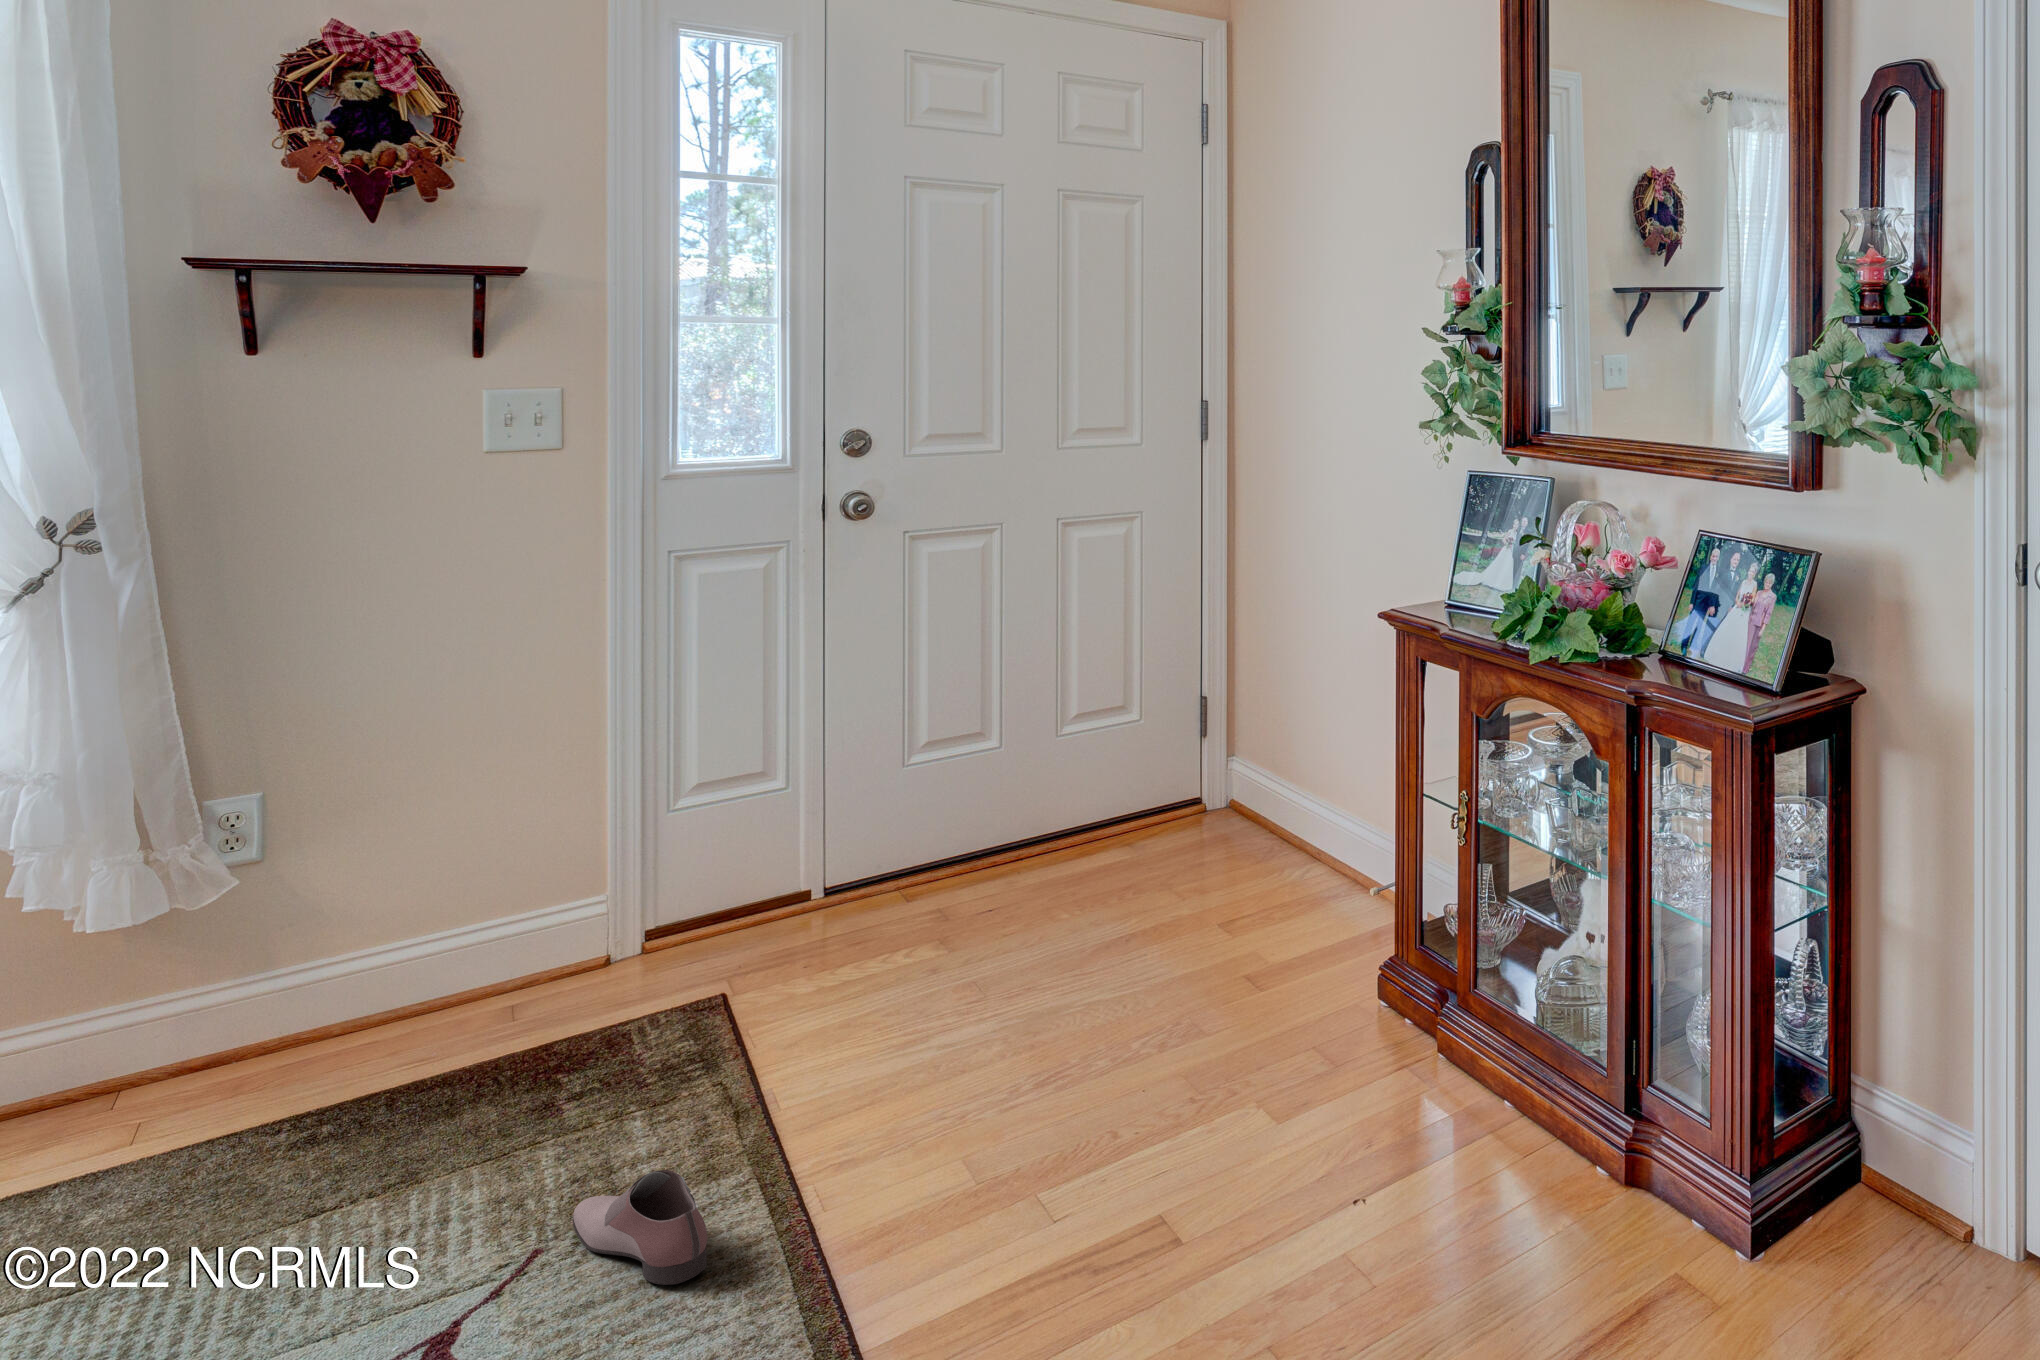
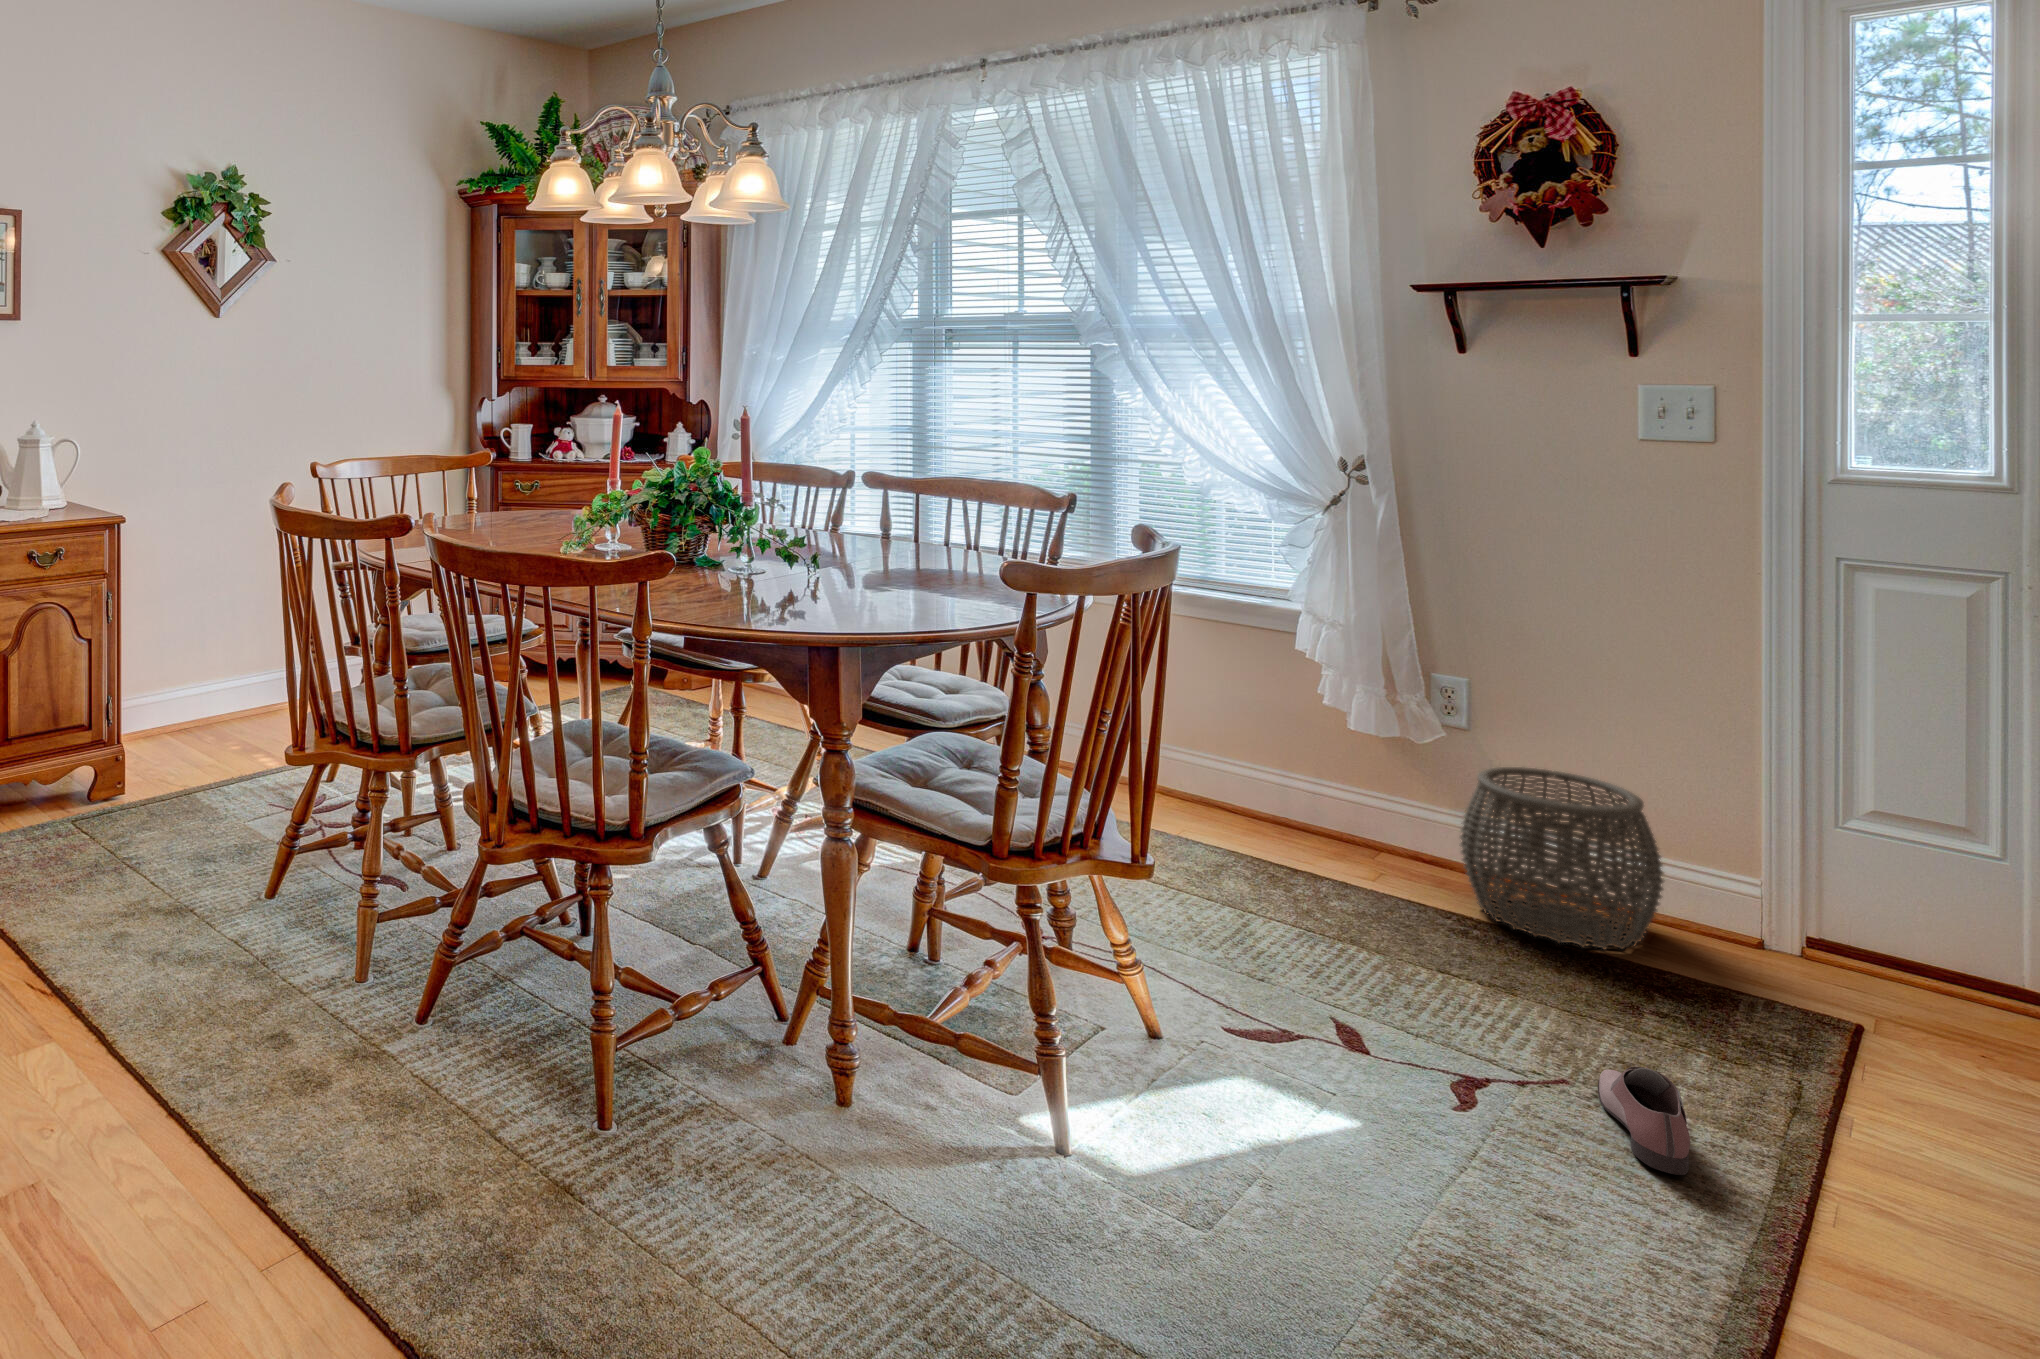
woven basket: none [278,858,534,1097] -> present [1459,767,1664,949]

